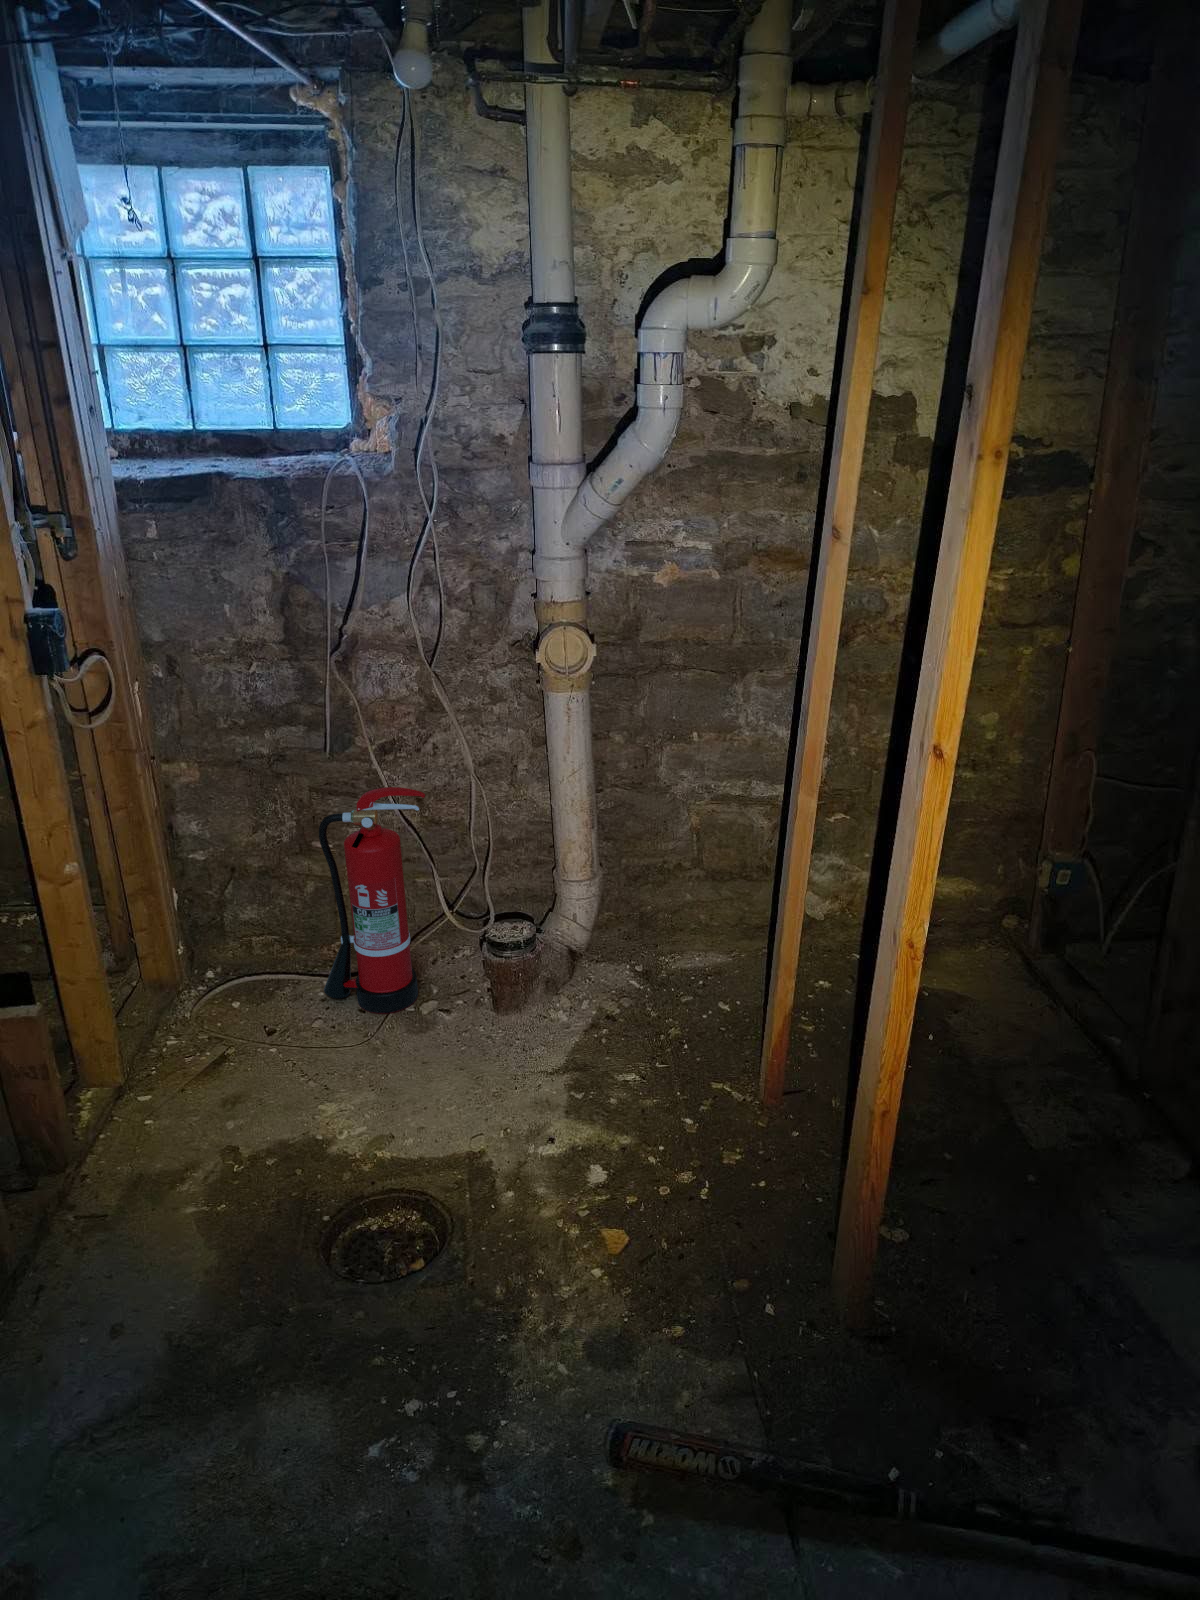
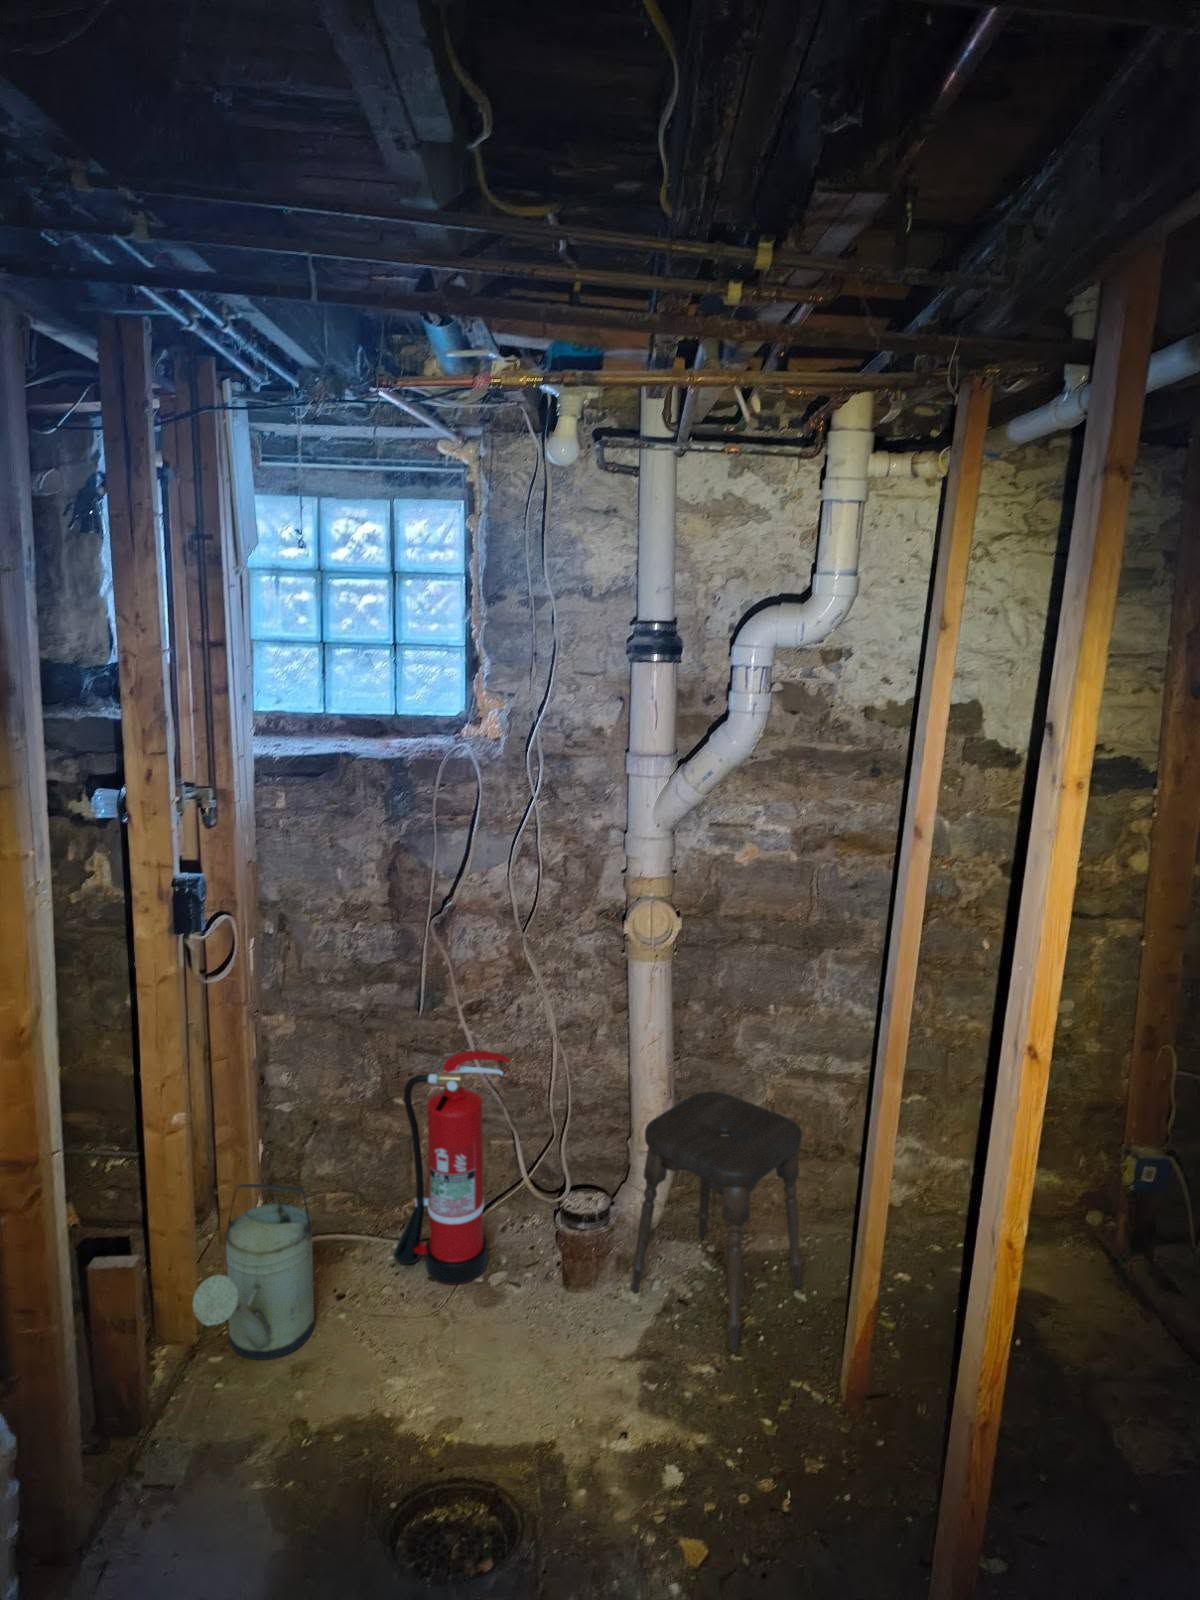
stool: none [559,821,726,1054] -> present [631,1091,802,1352]
watering can: none [121,922,249,1083] -> present [193,1184,314,1360]

